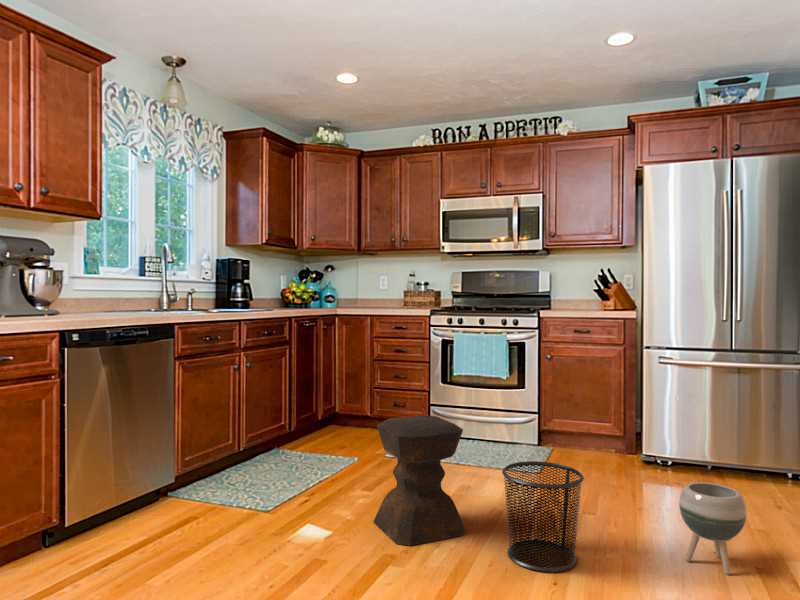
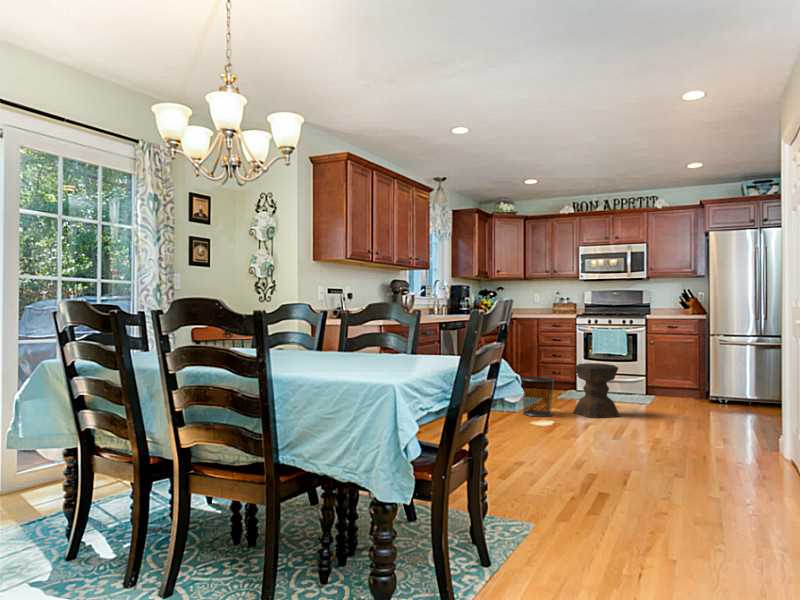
waste bin: present [502,461,584,572] -> present [521,376,554,417]
planter: present [679,482,747,574] -> none [725,390,755,427]

